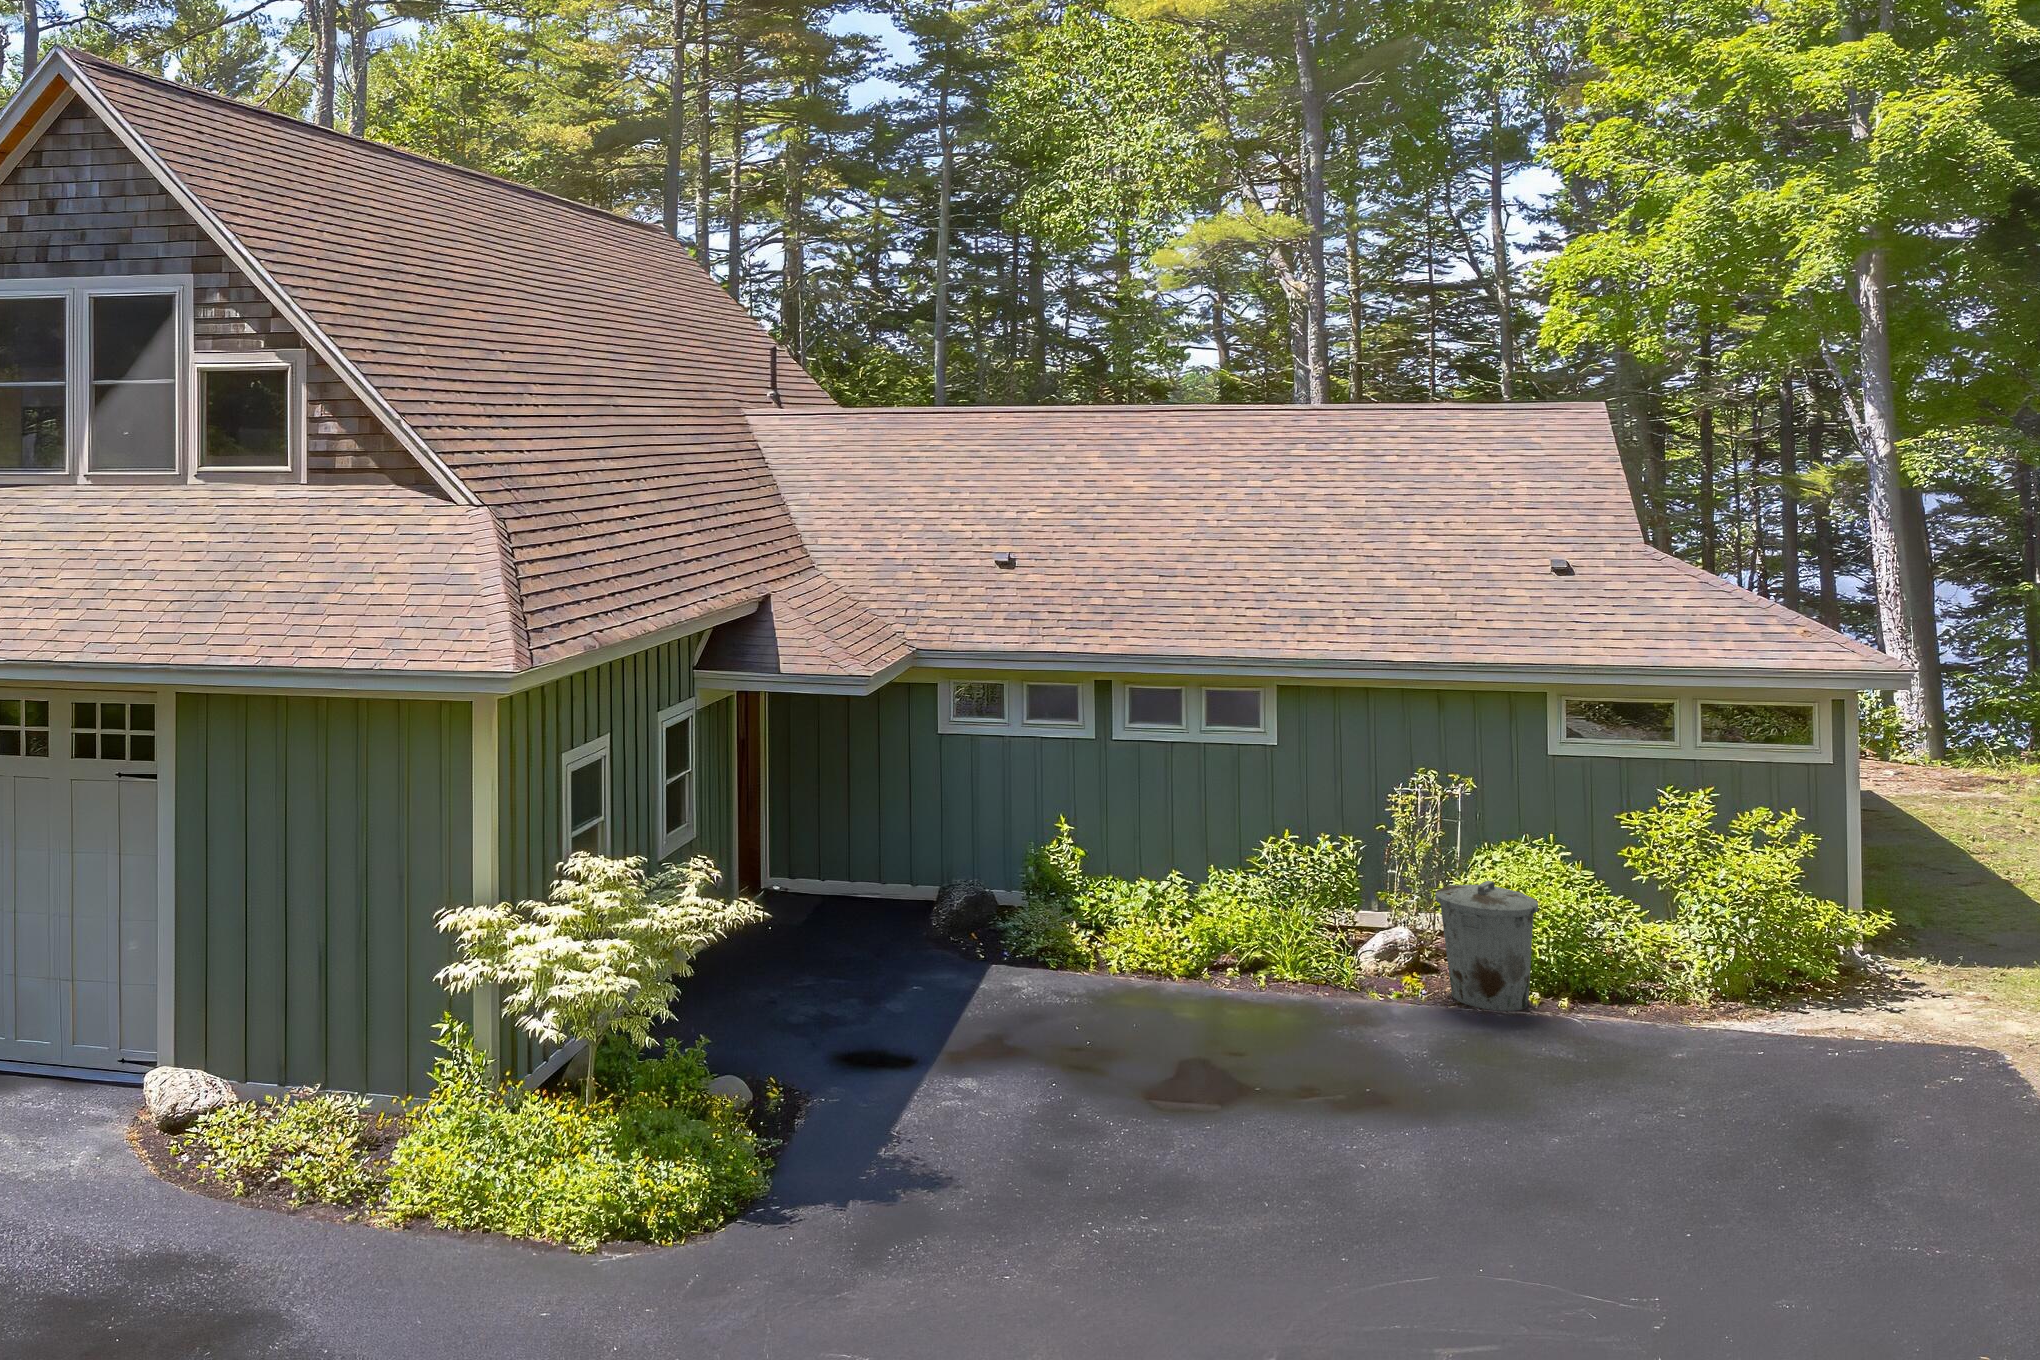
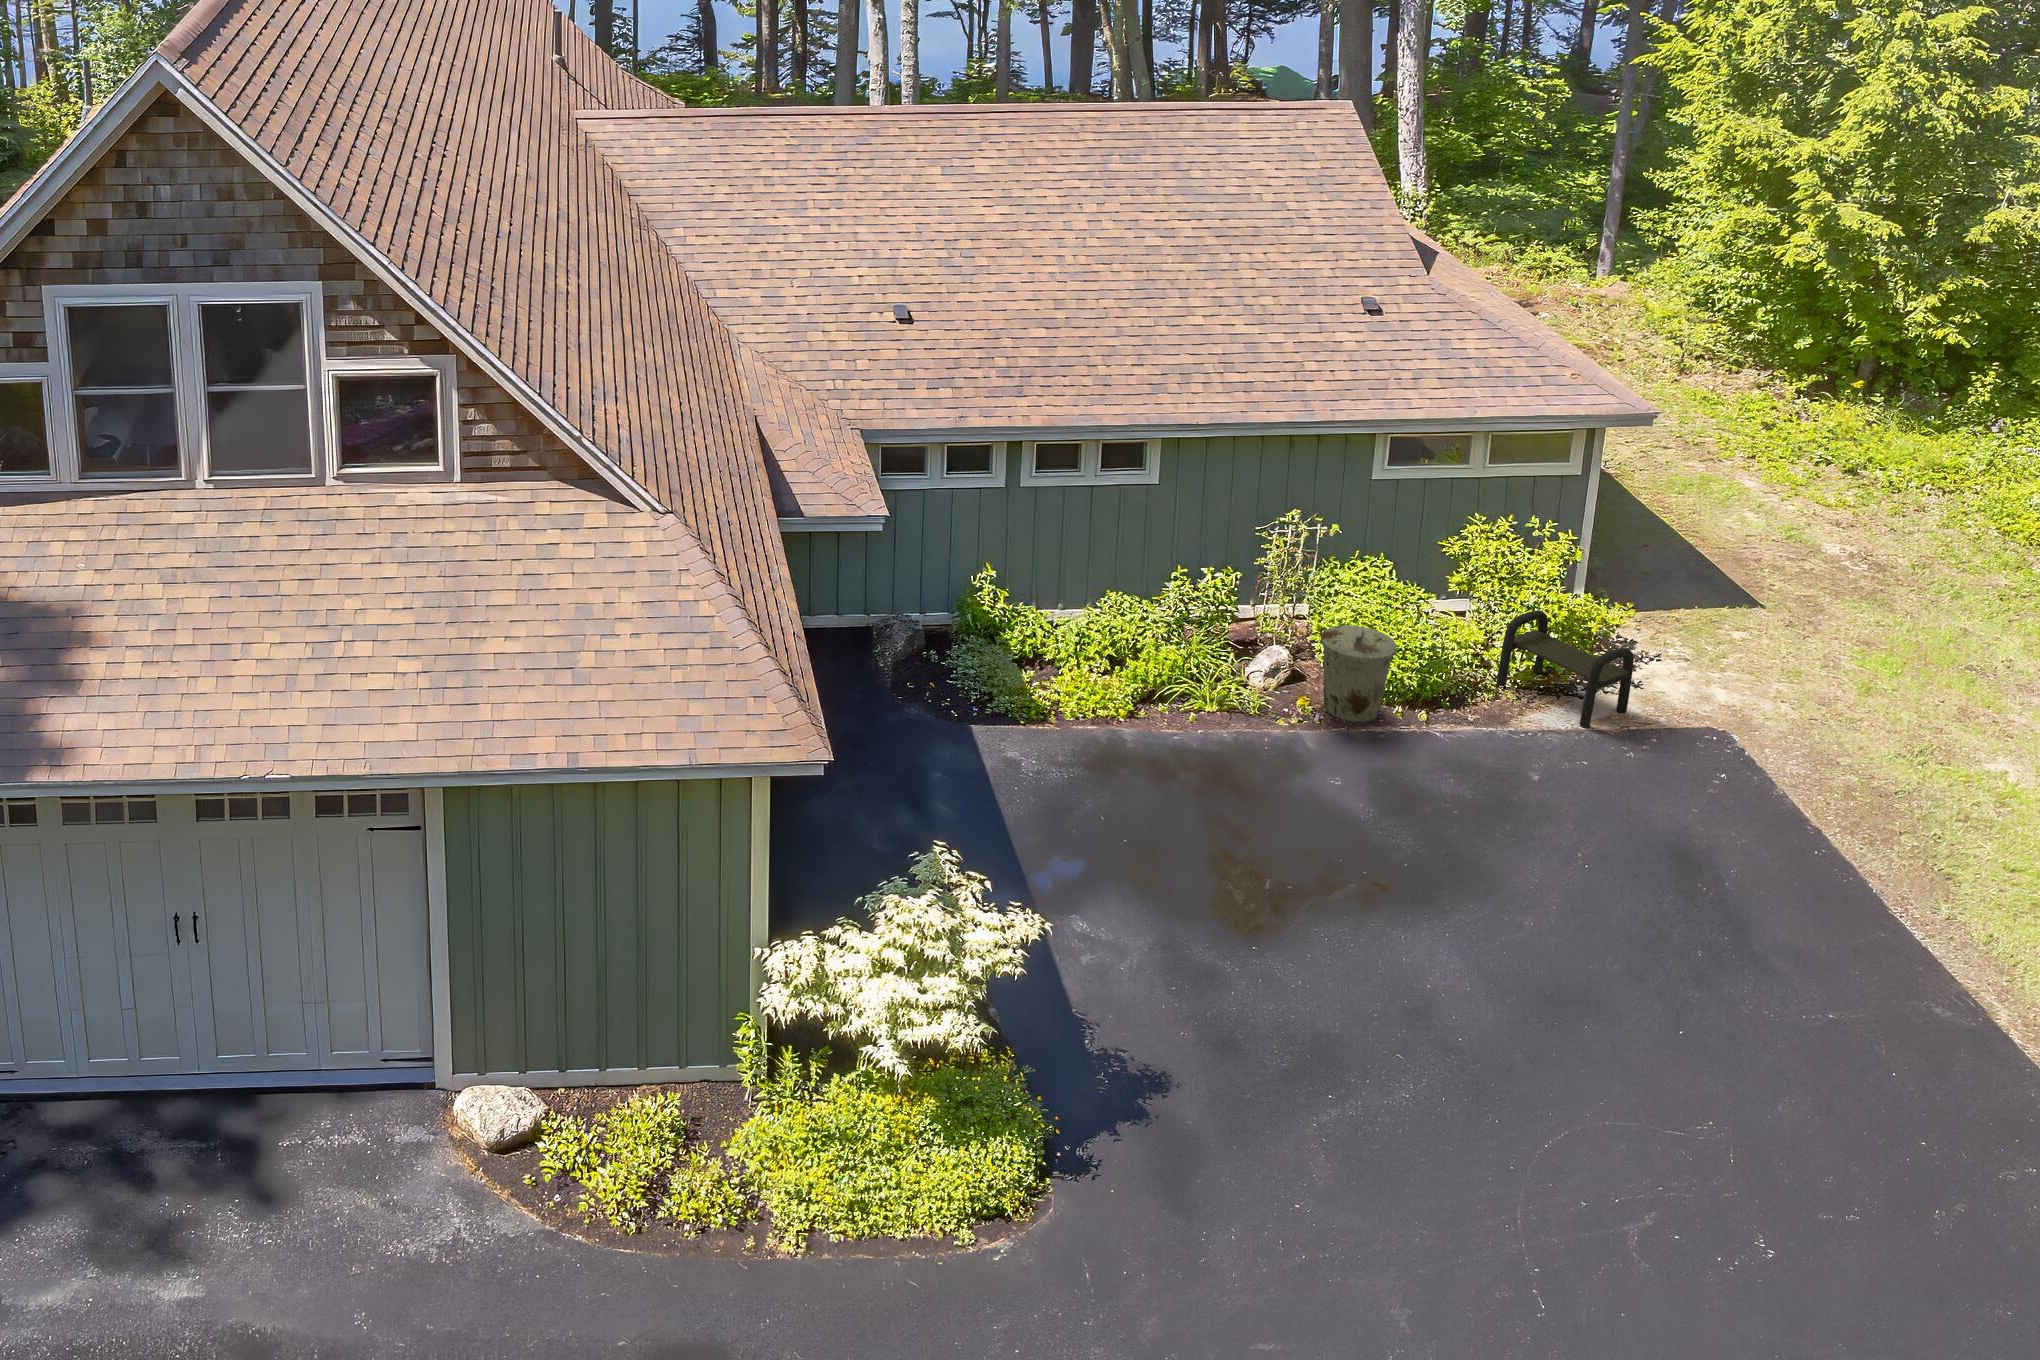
bench: none [1720,899,1917,1048] -> present [1496,611,1634,727]

